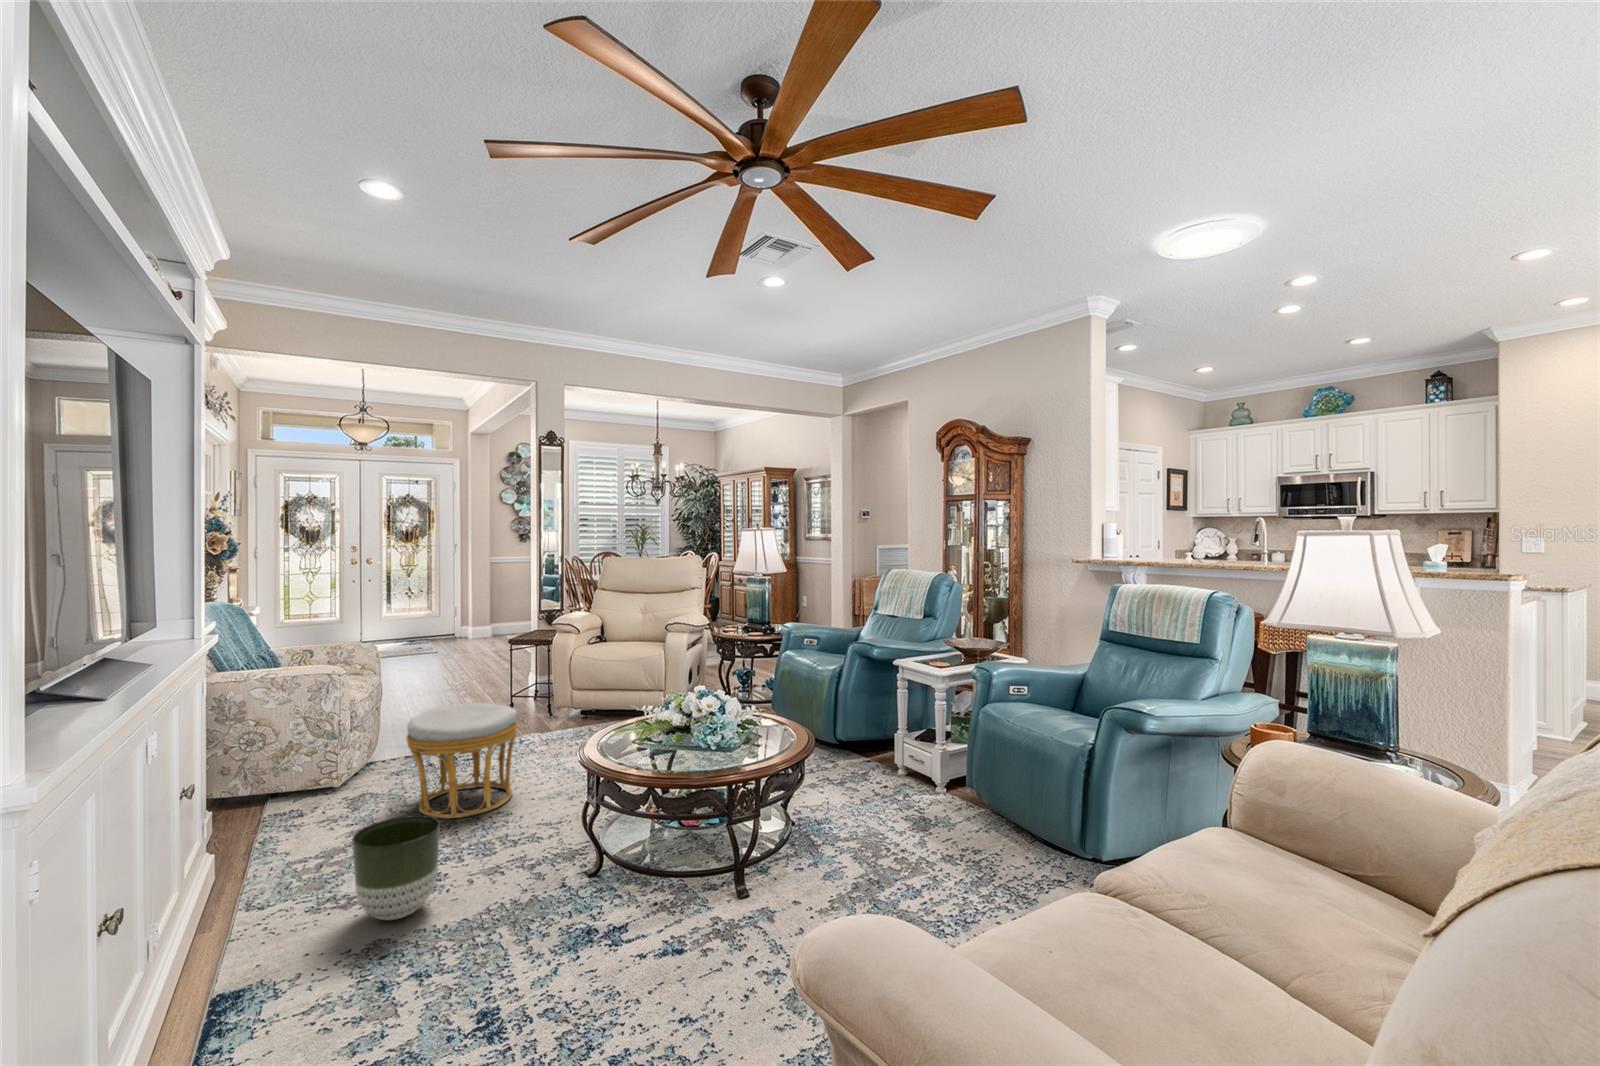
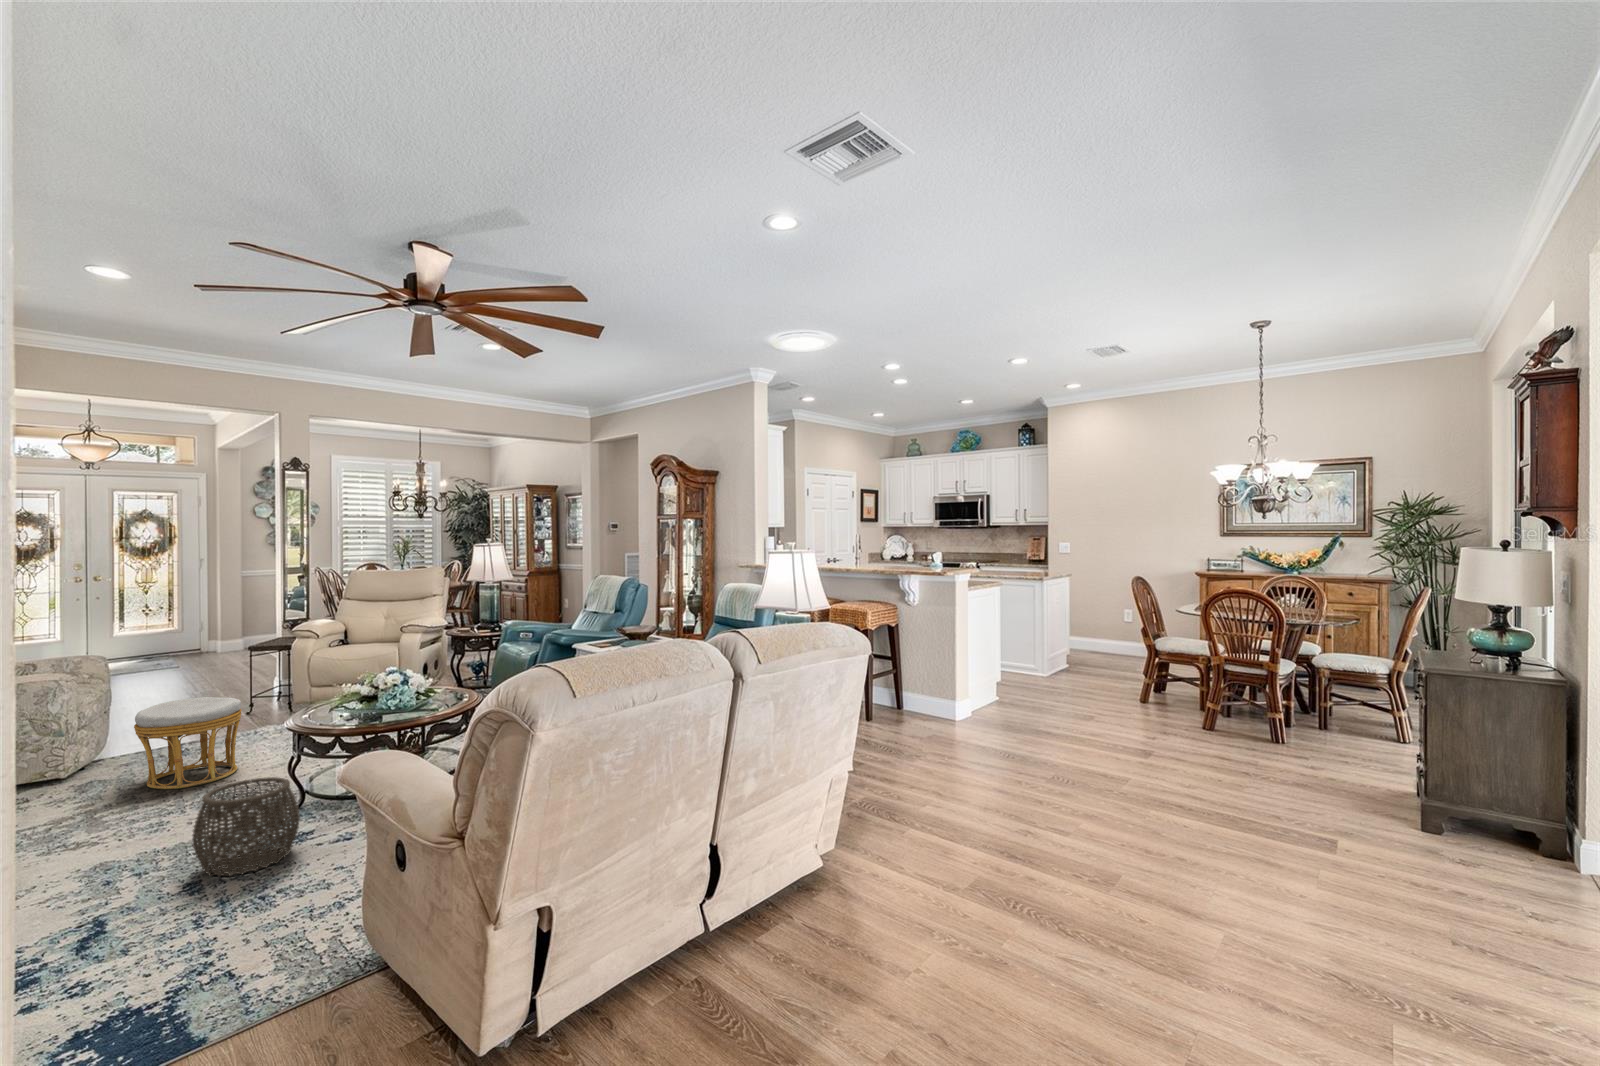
planter: present [352,815,440,920] -> none [83,774,160,849]
woven basket: none [486,847,621,1009] -> present [192,777,300,876]

